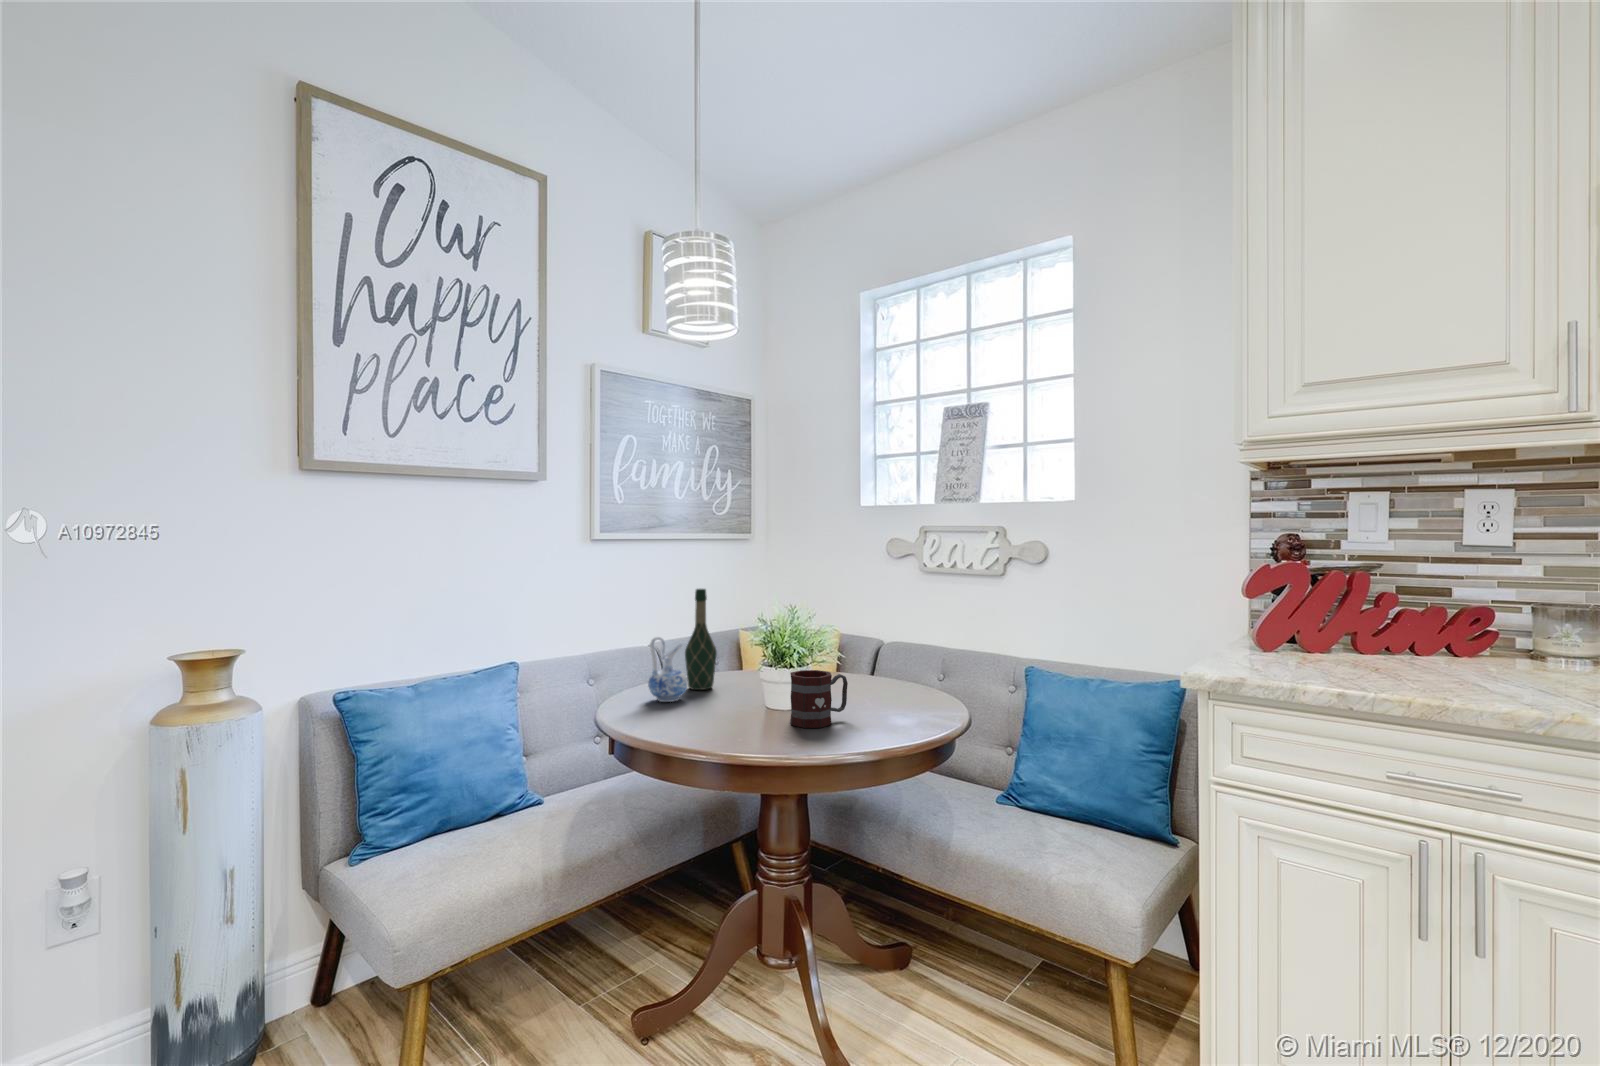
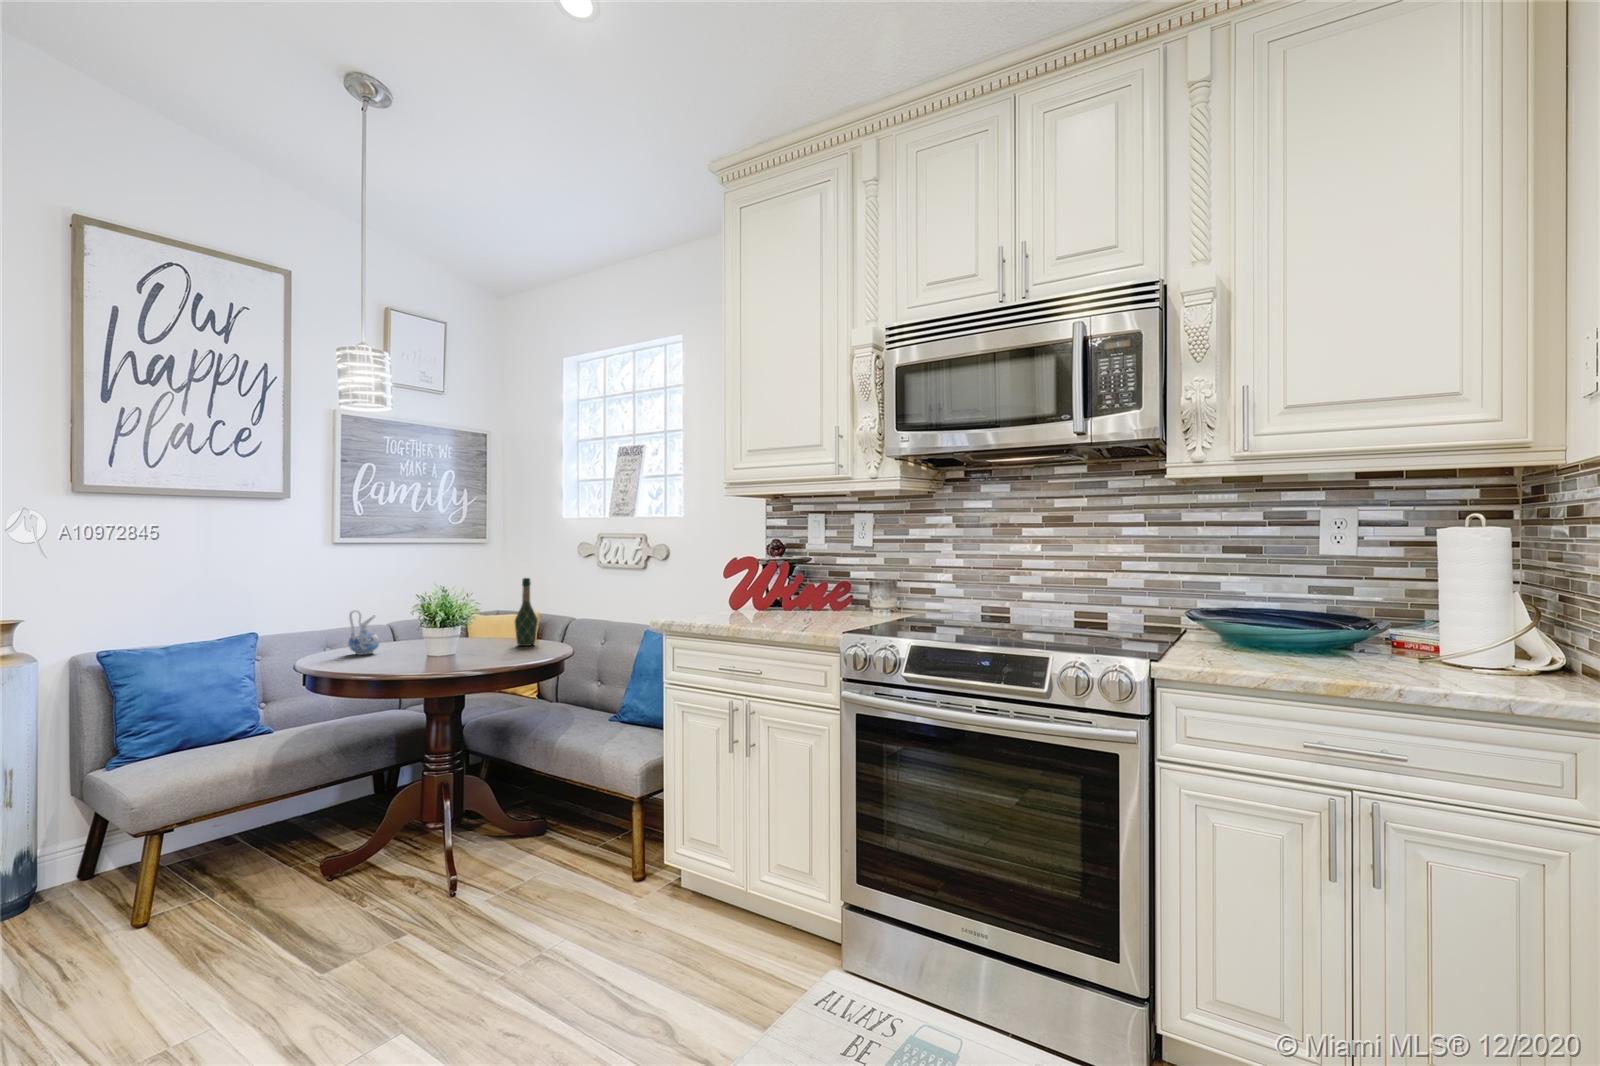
wine bottle: present [685,589,717,690] -> present [515,578,538,646]
mug: present [790,670,848,728] -> none [435,628,479,663]

